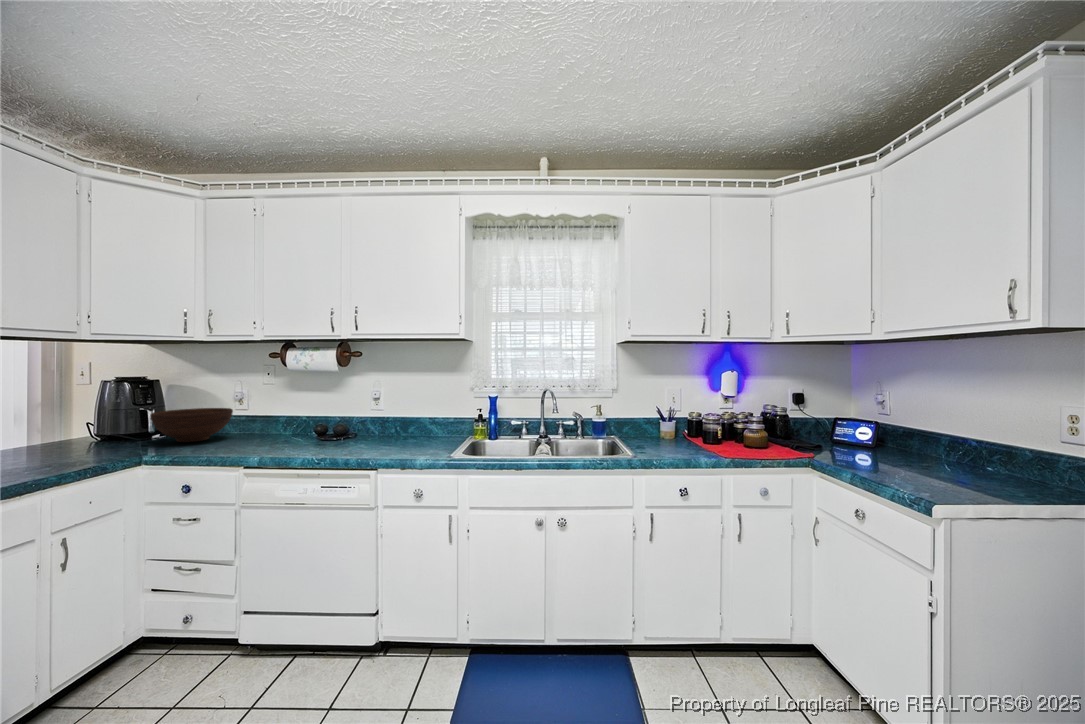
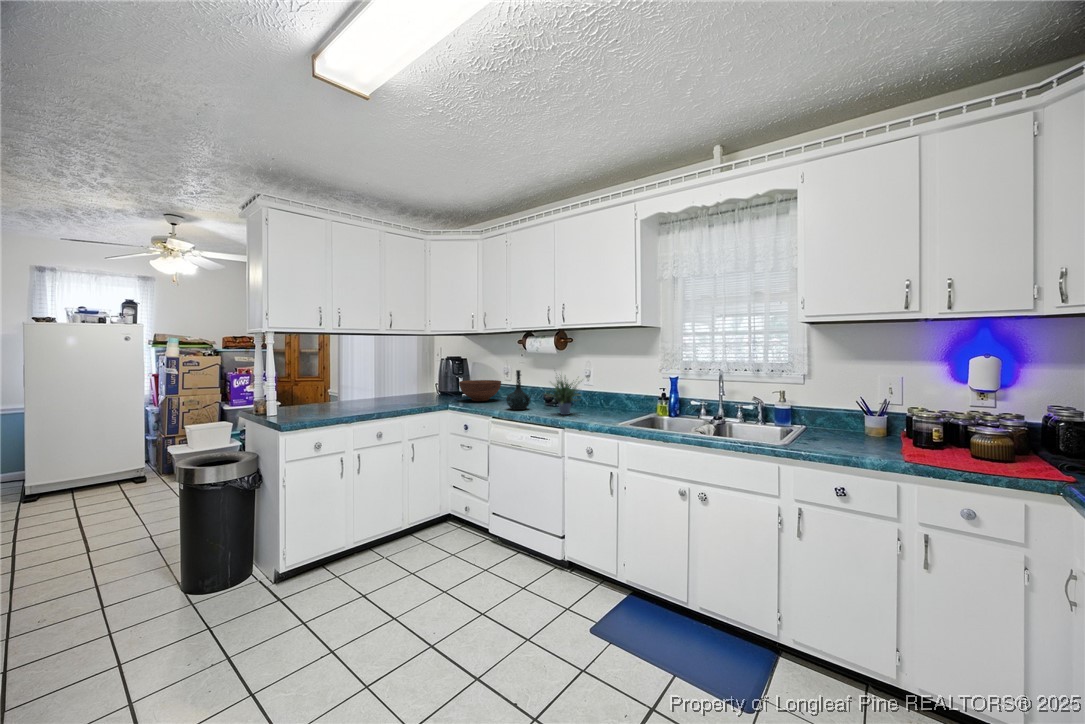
potted plant: none [329,386,395,450] -> present [548,377,581,415]
bottle: none [262,393,302,450] -> present [506,370,531,410]

